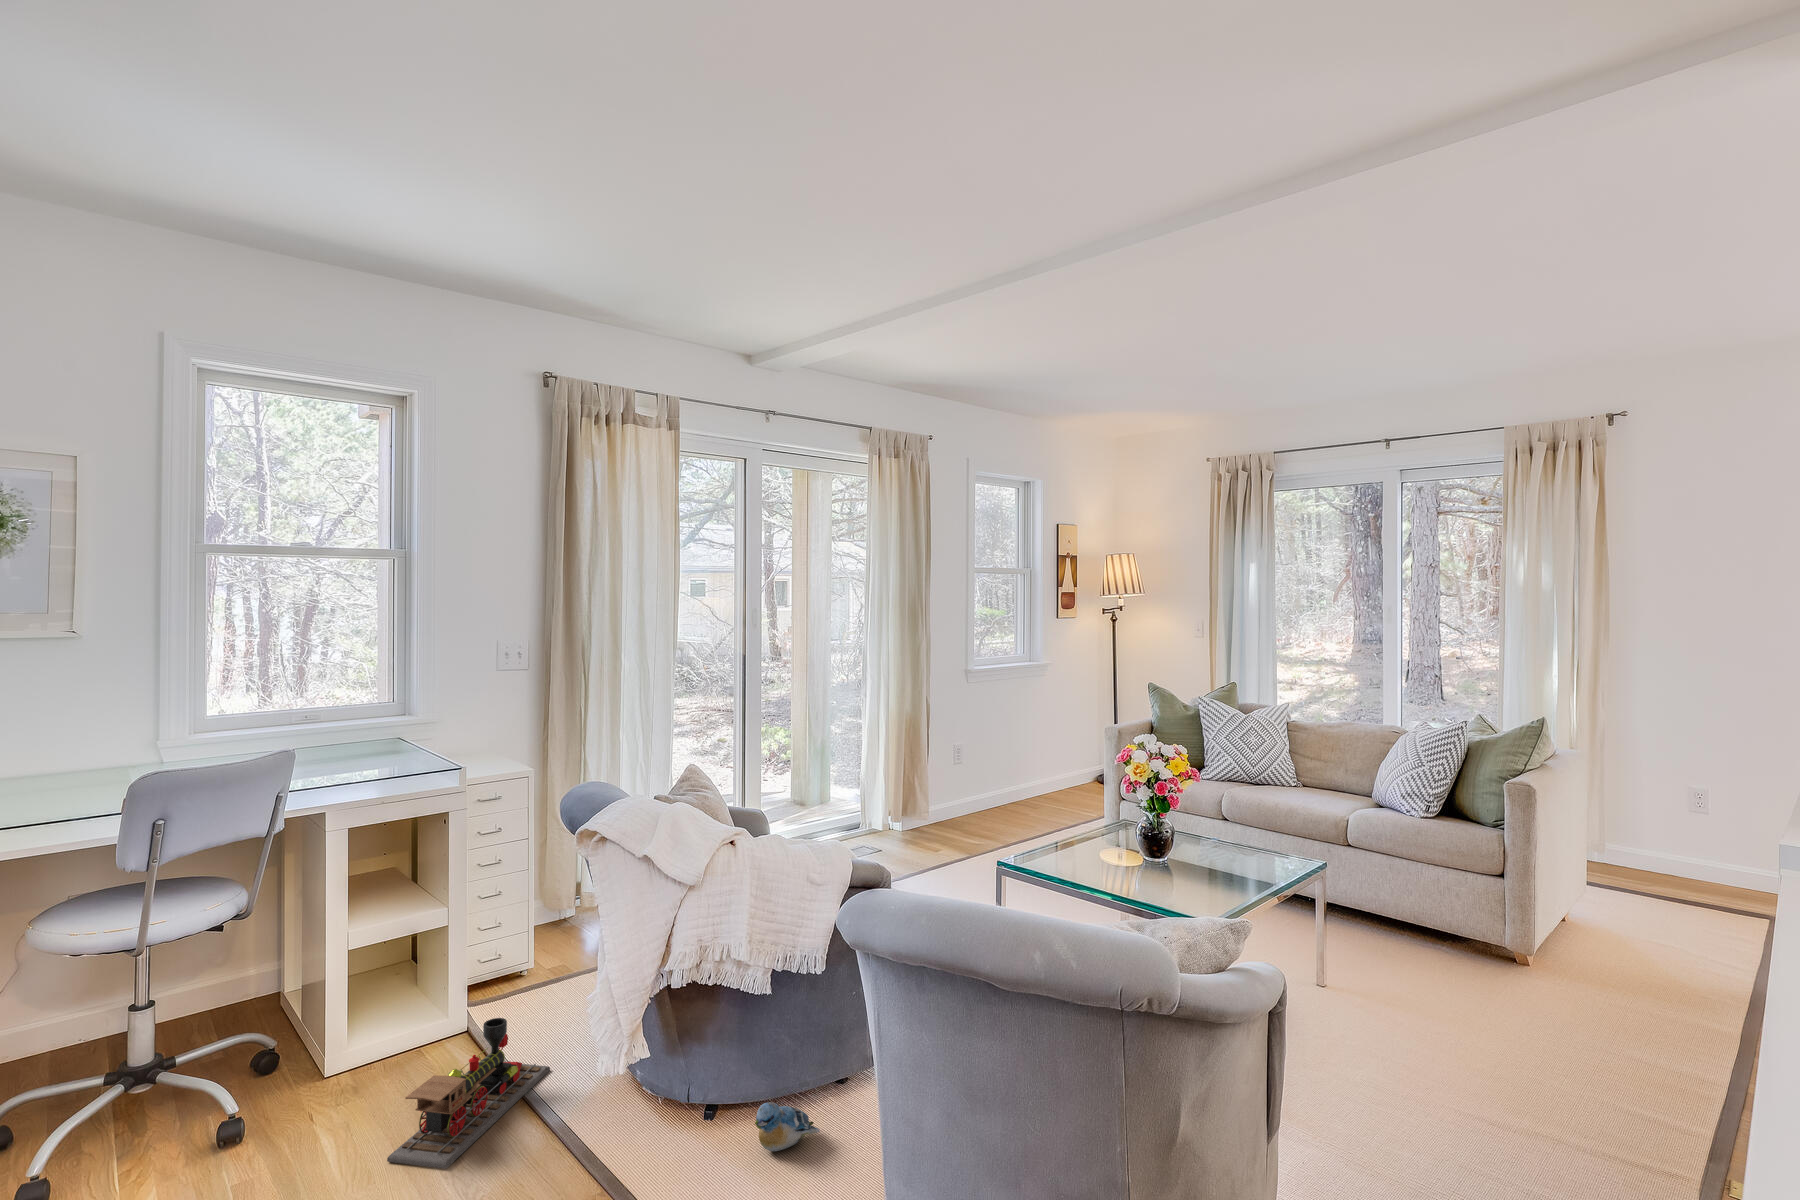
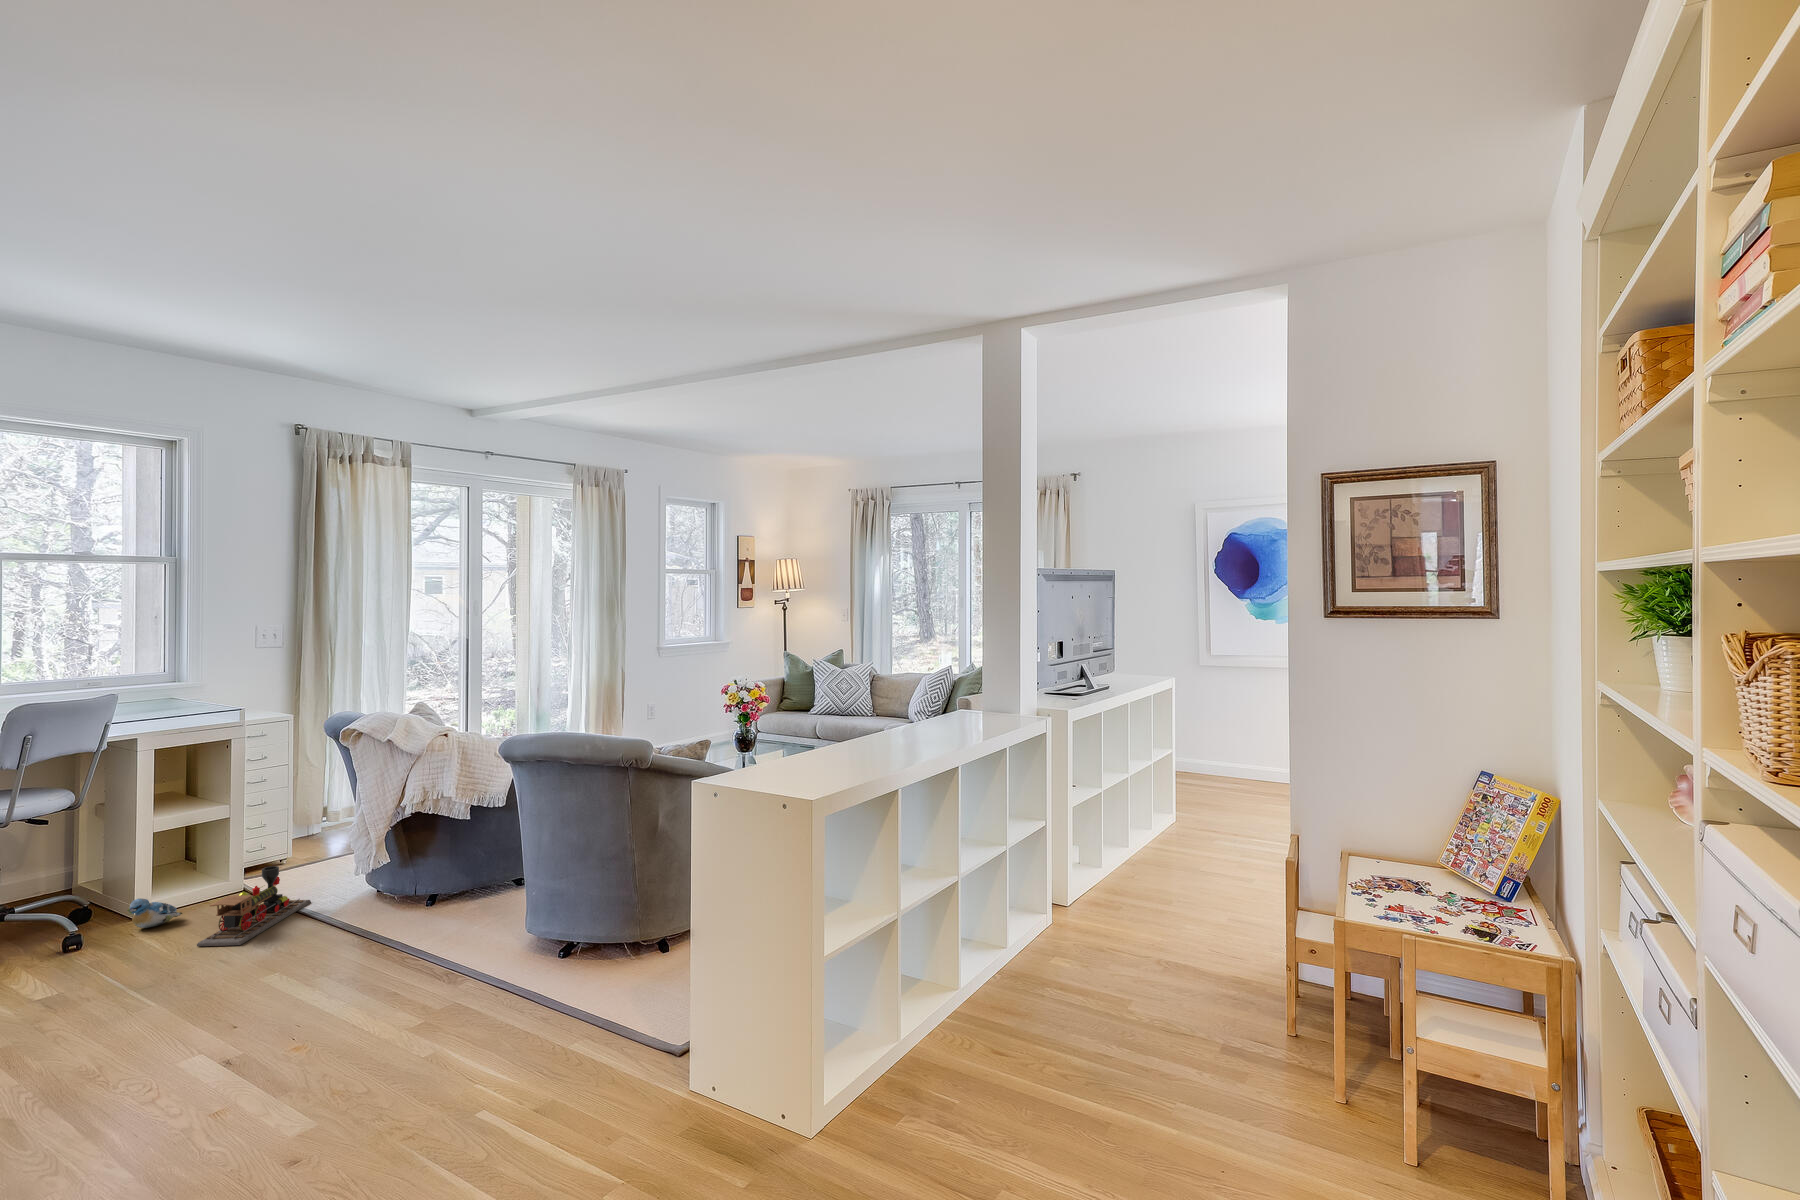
plush toy: present [755,1102,820,1151] -> present [127,898,182,928]

